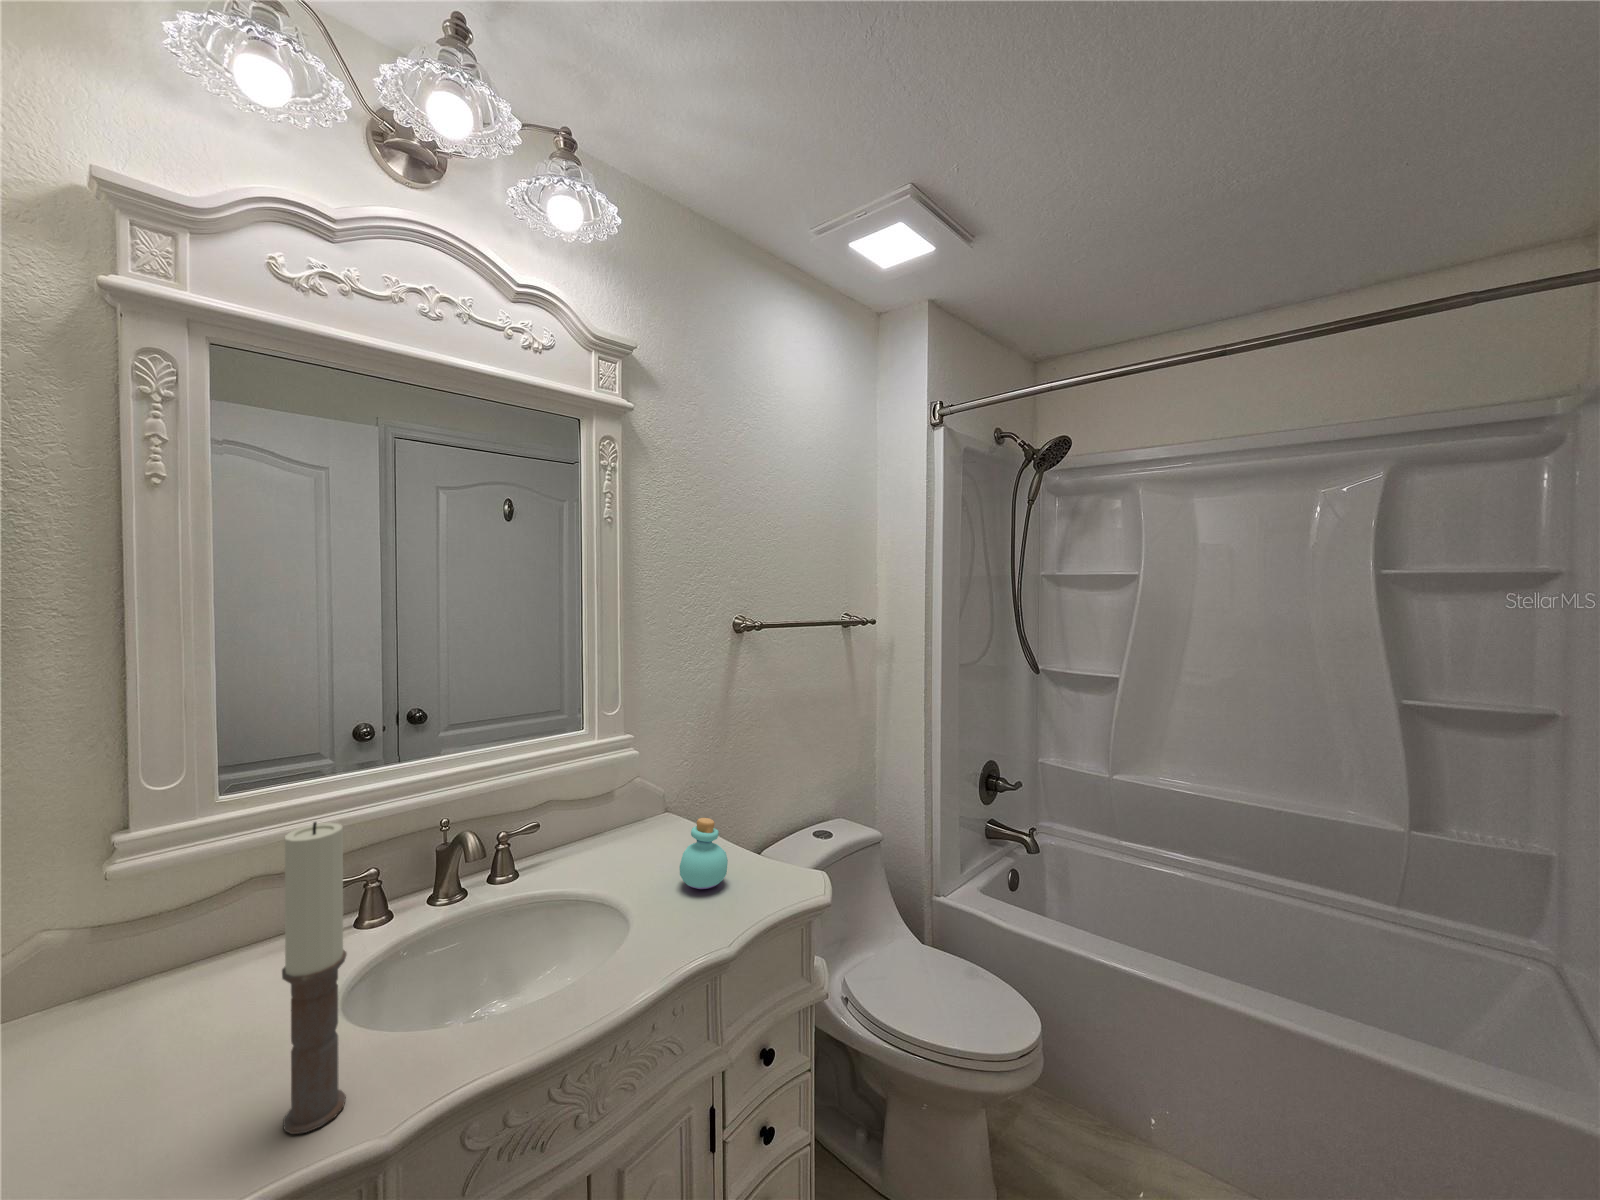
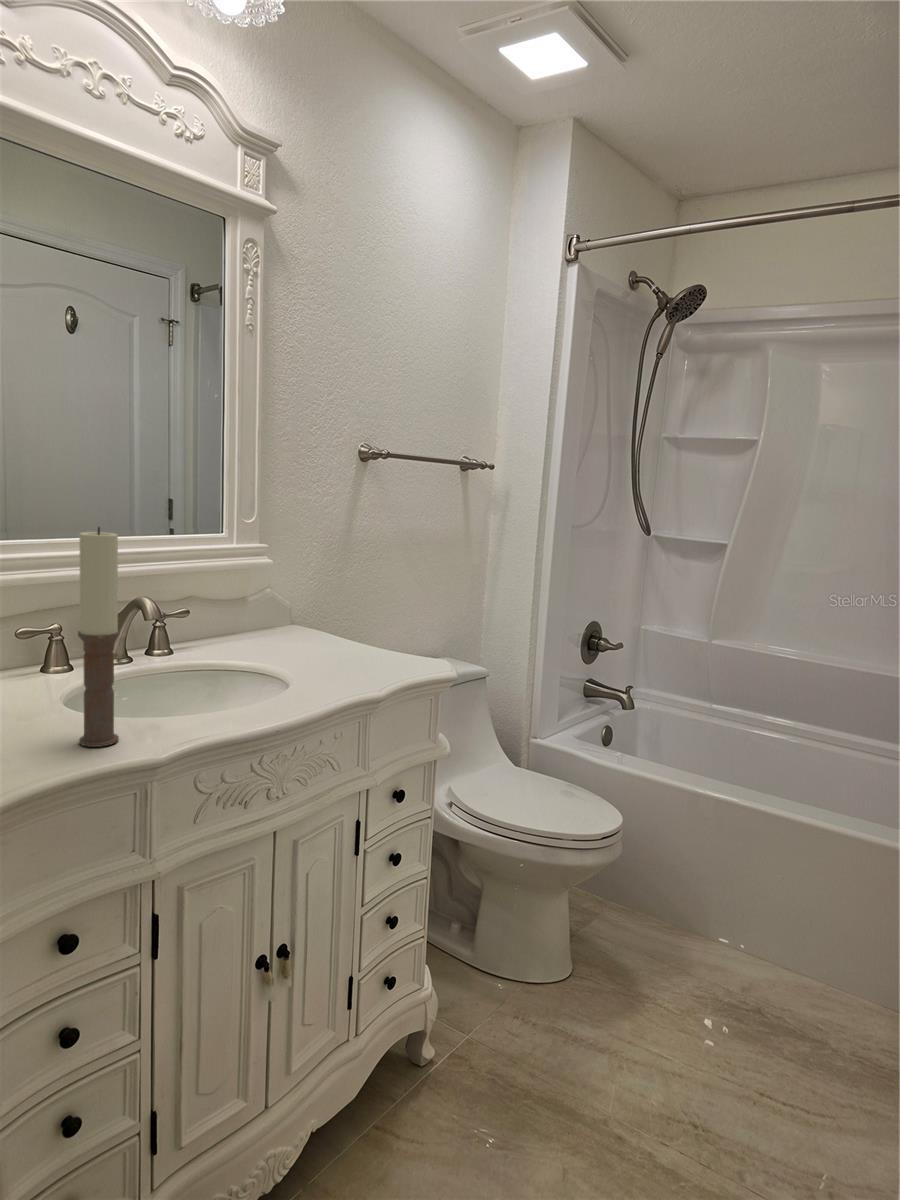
perfume bottle: present [680,818,728,889] -> none [324,607,366,666]

